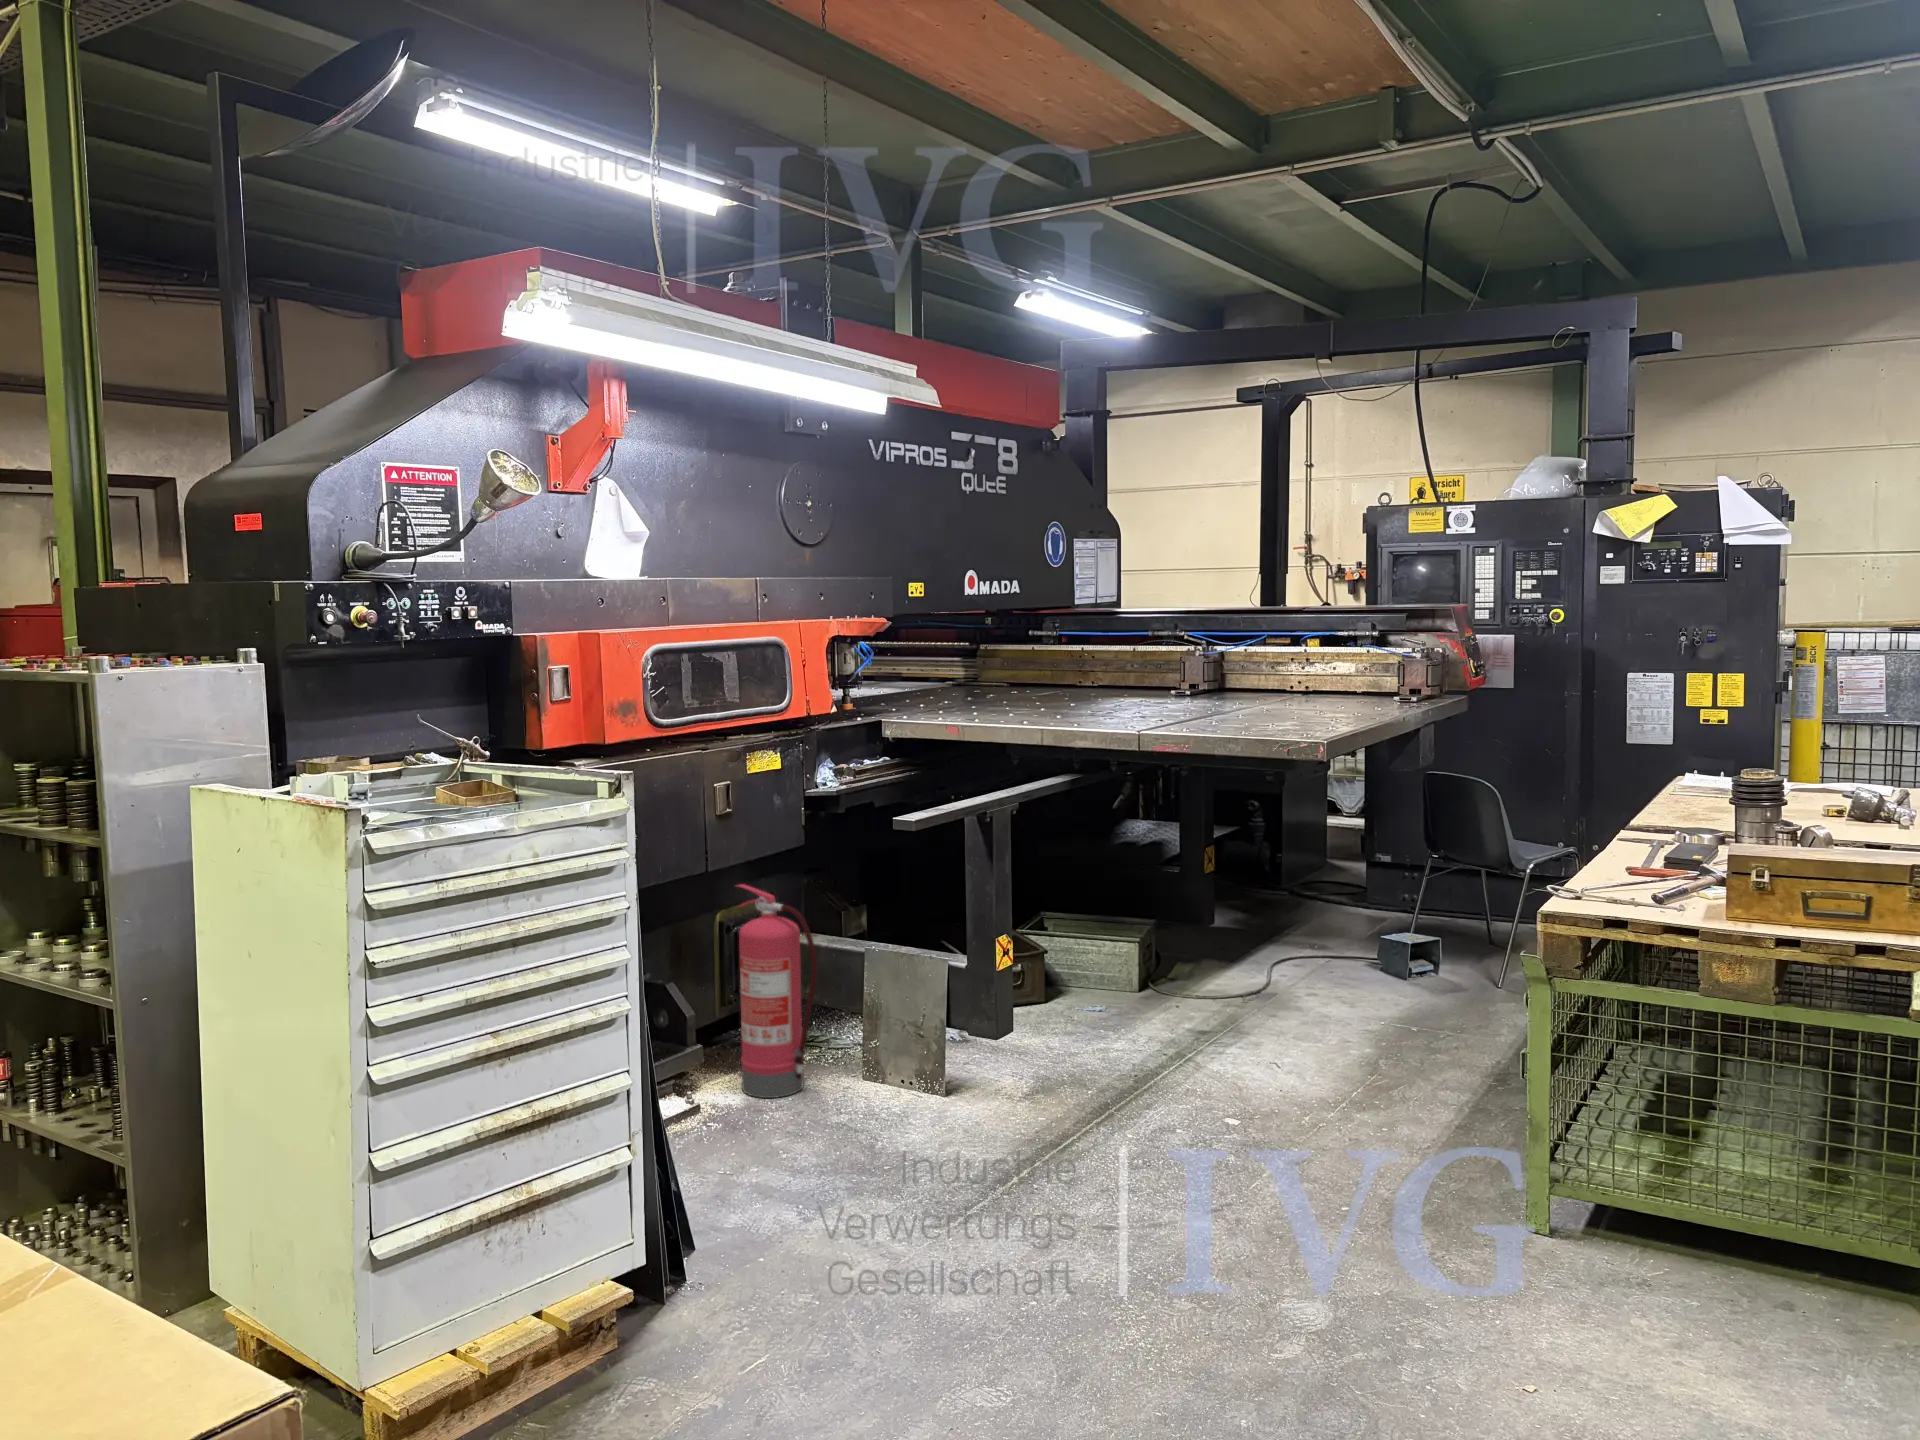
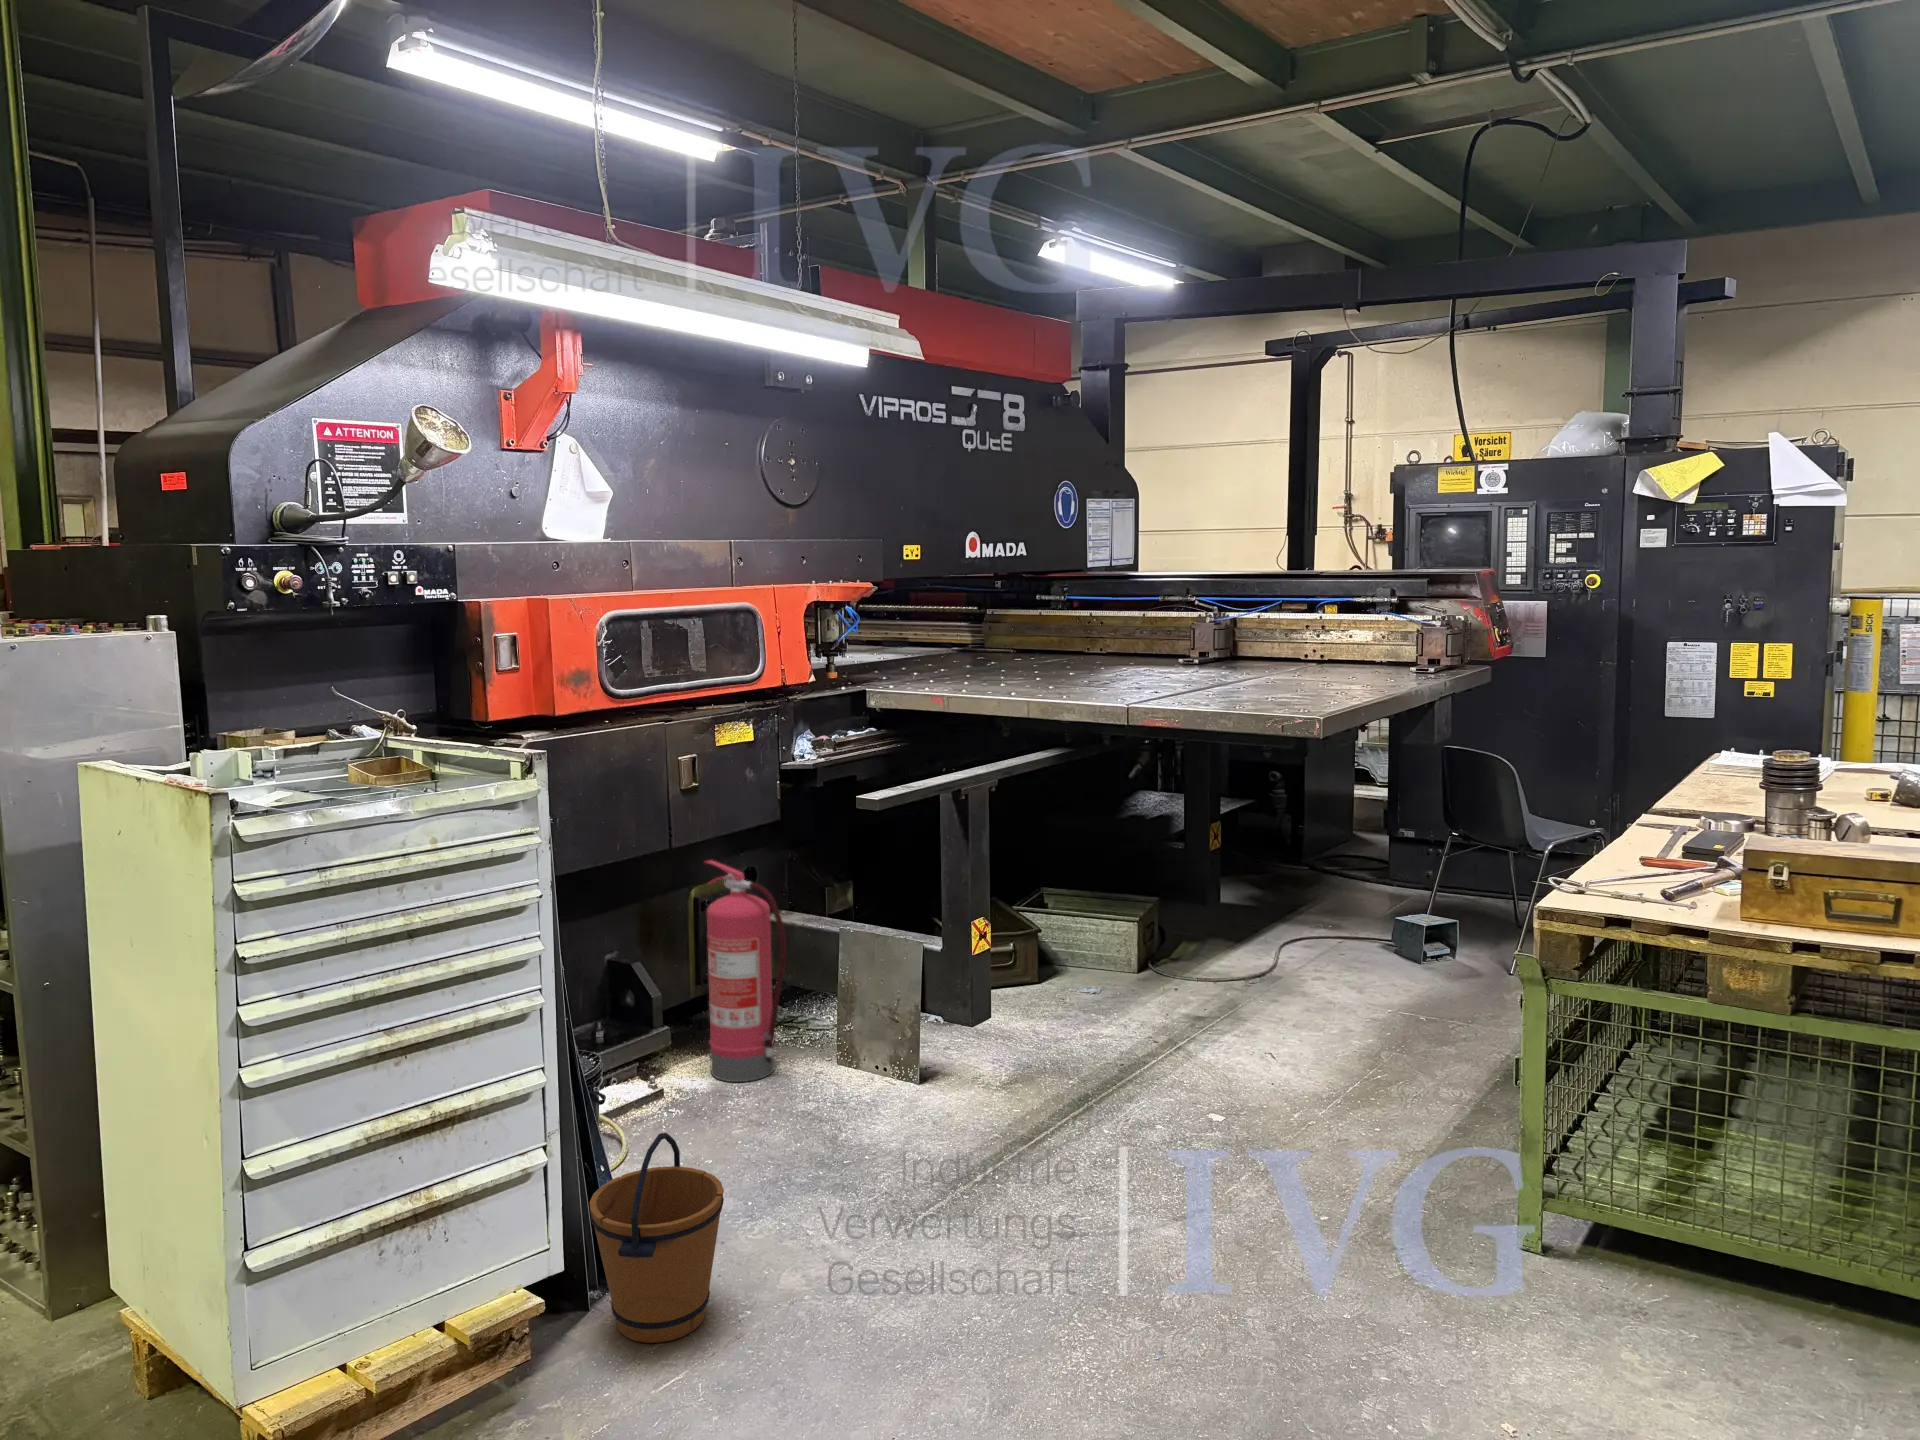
bucket: none [668,1133,793,1332] -> present [590,1133,724,1343]

